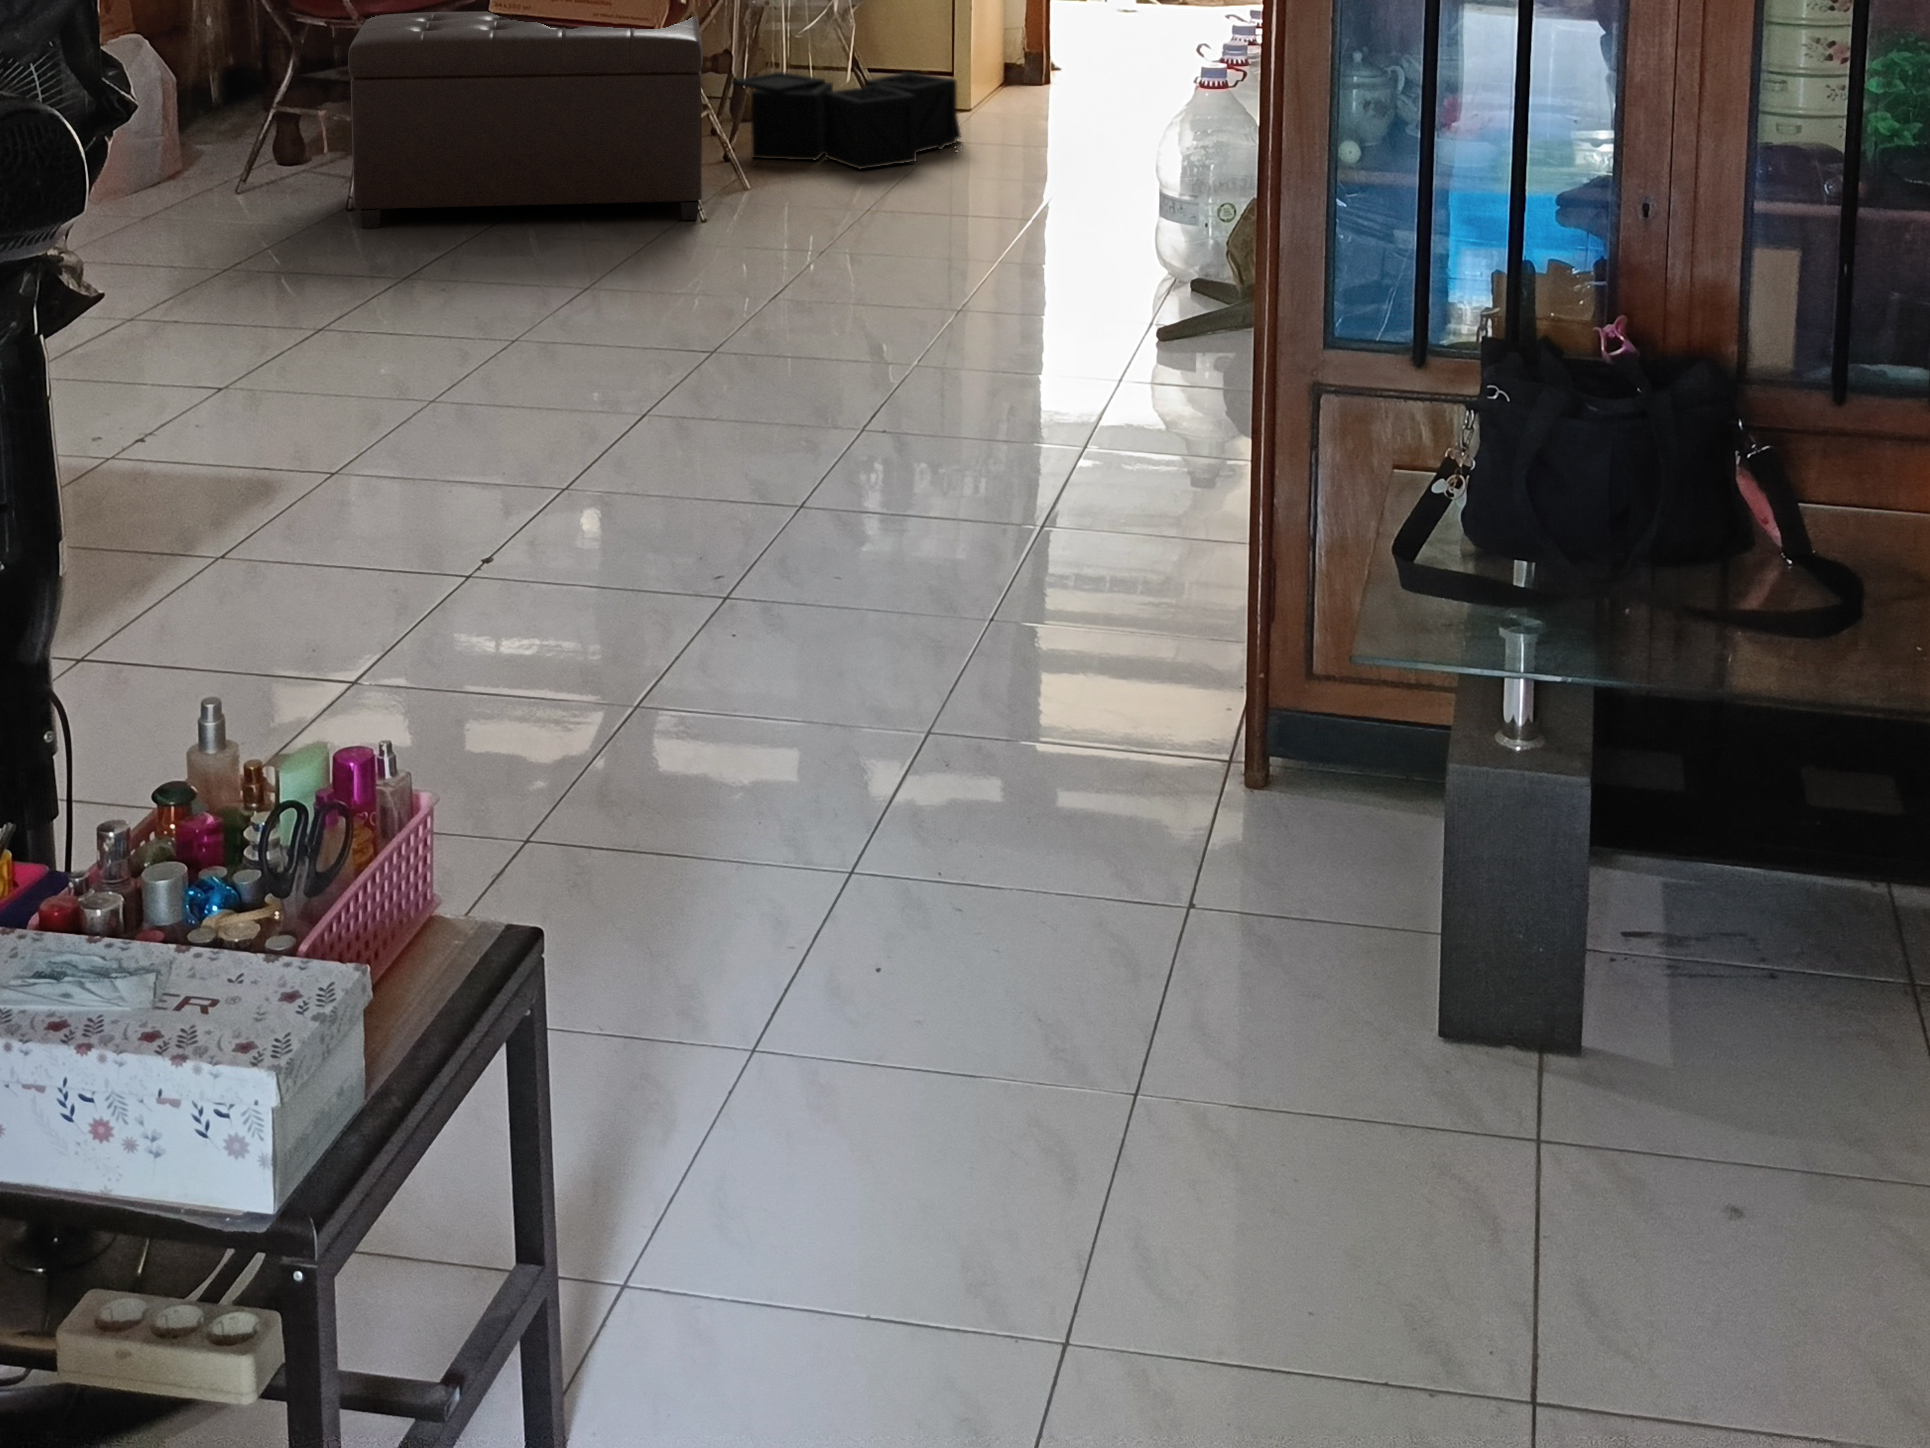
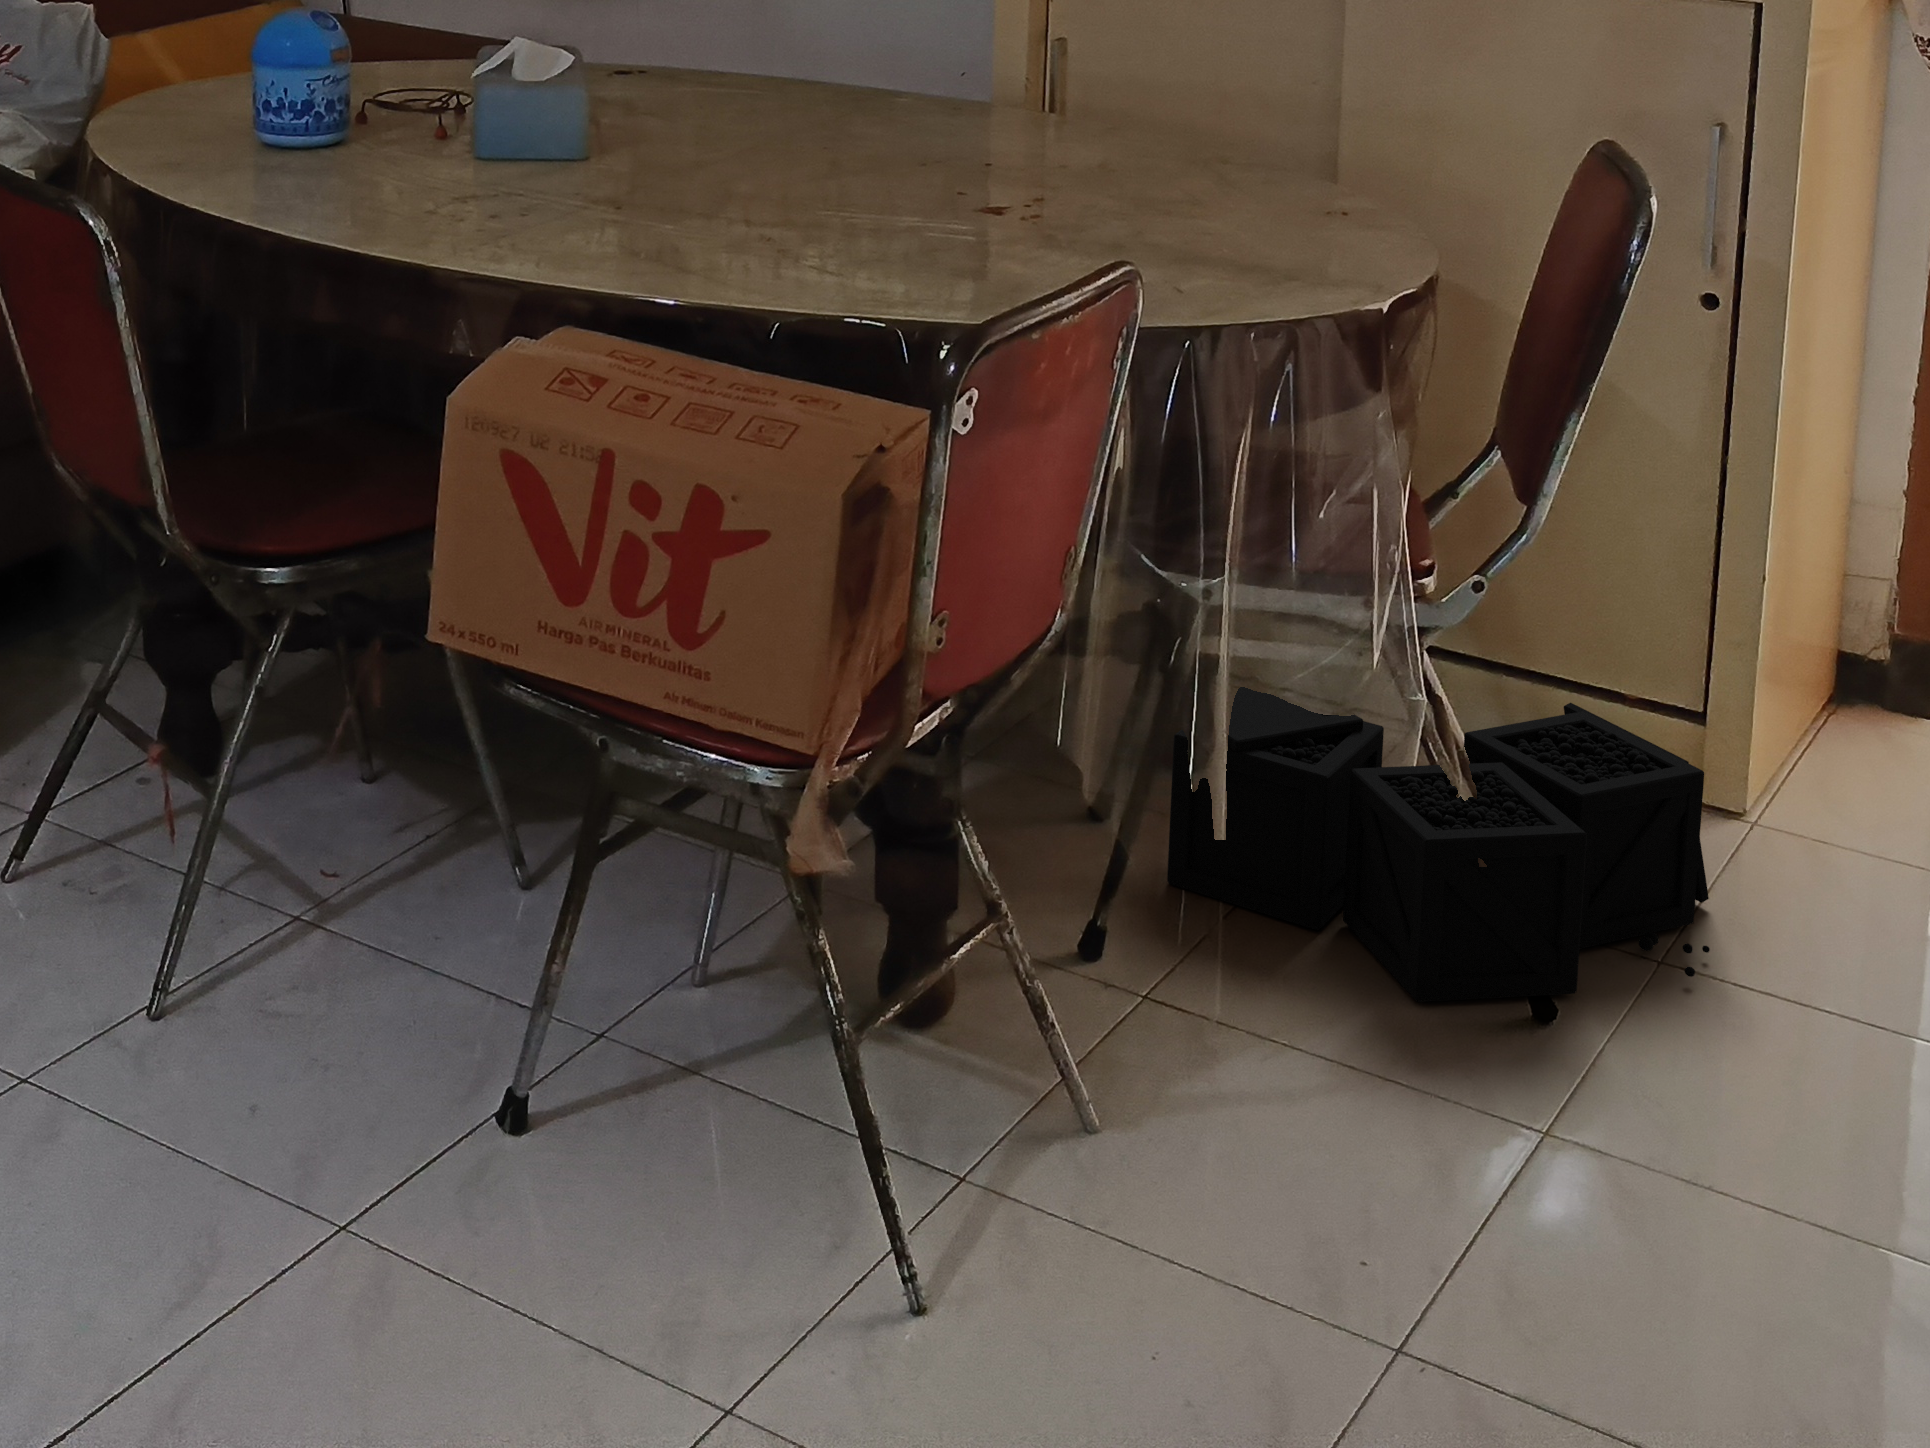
ottoman: present [348,11,703,229] -> none [150,485,1021,1174]

